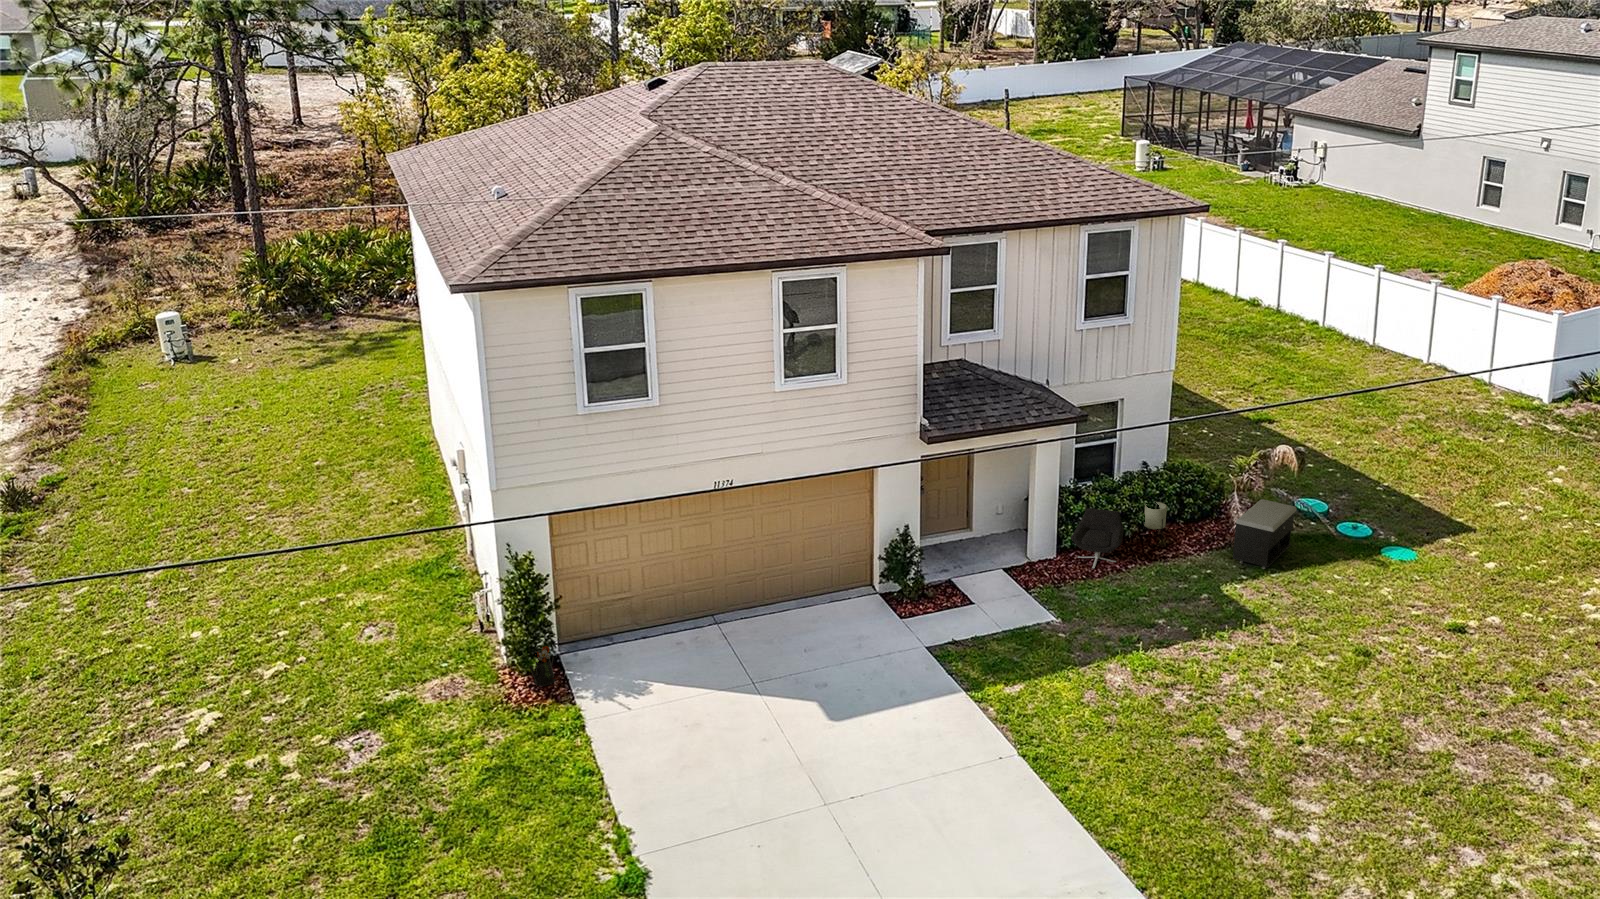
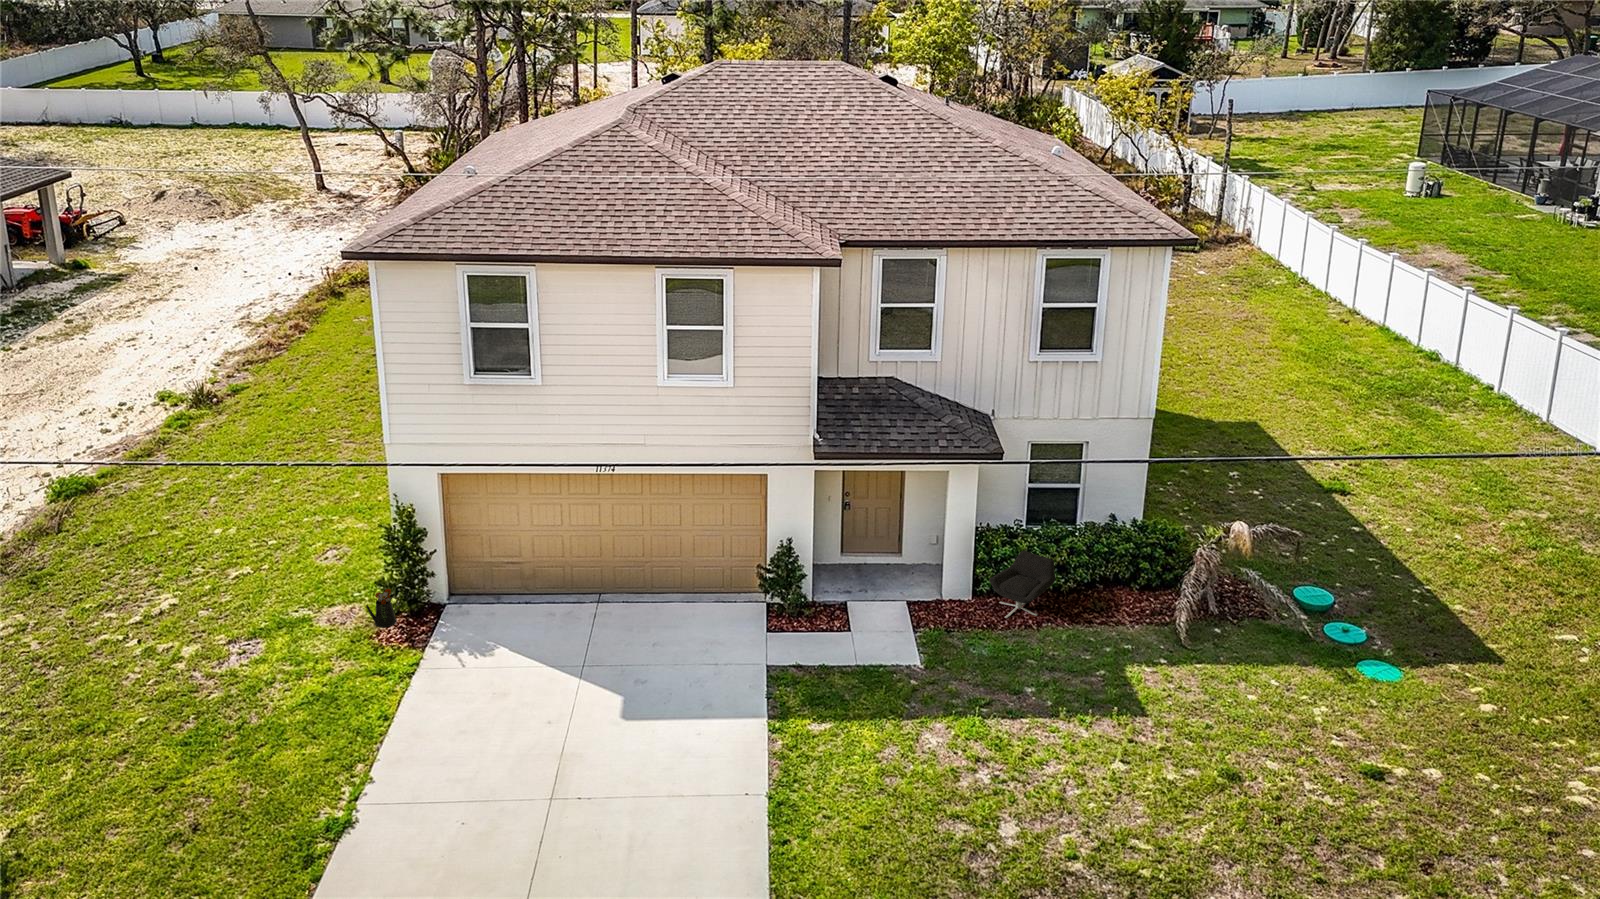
storage bench: present [1233,499,1296,569] -> none [1167,576,1257,656]
planter: present [1143,502,1167,538] -> none [1093,557,1121,600]

